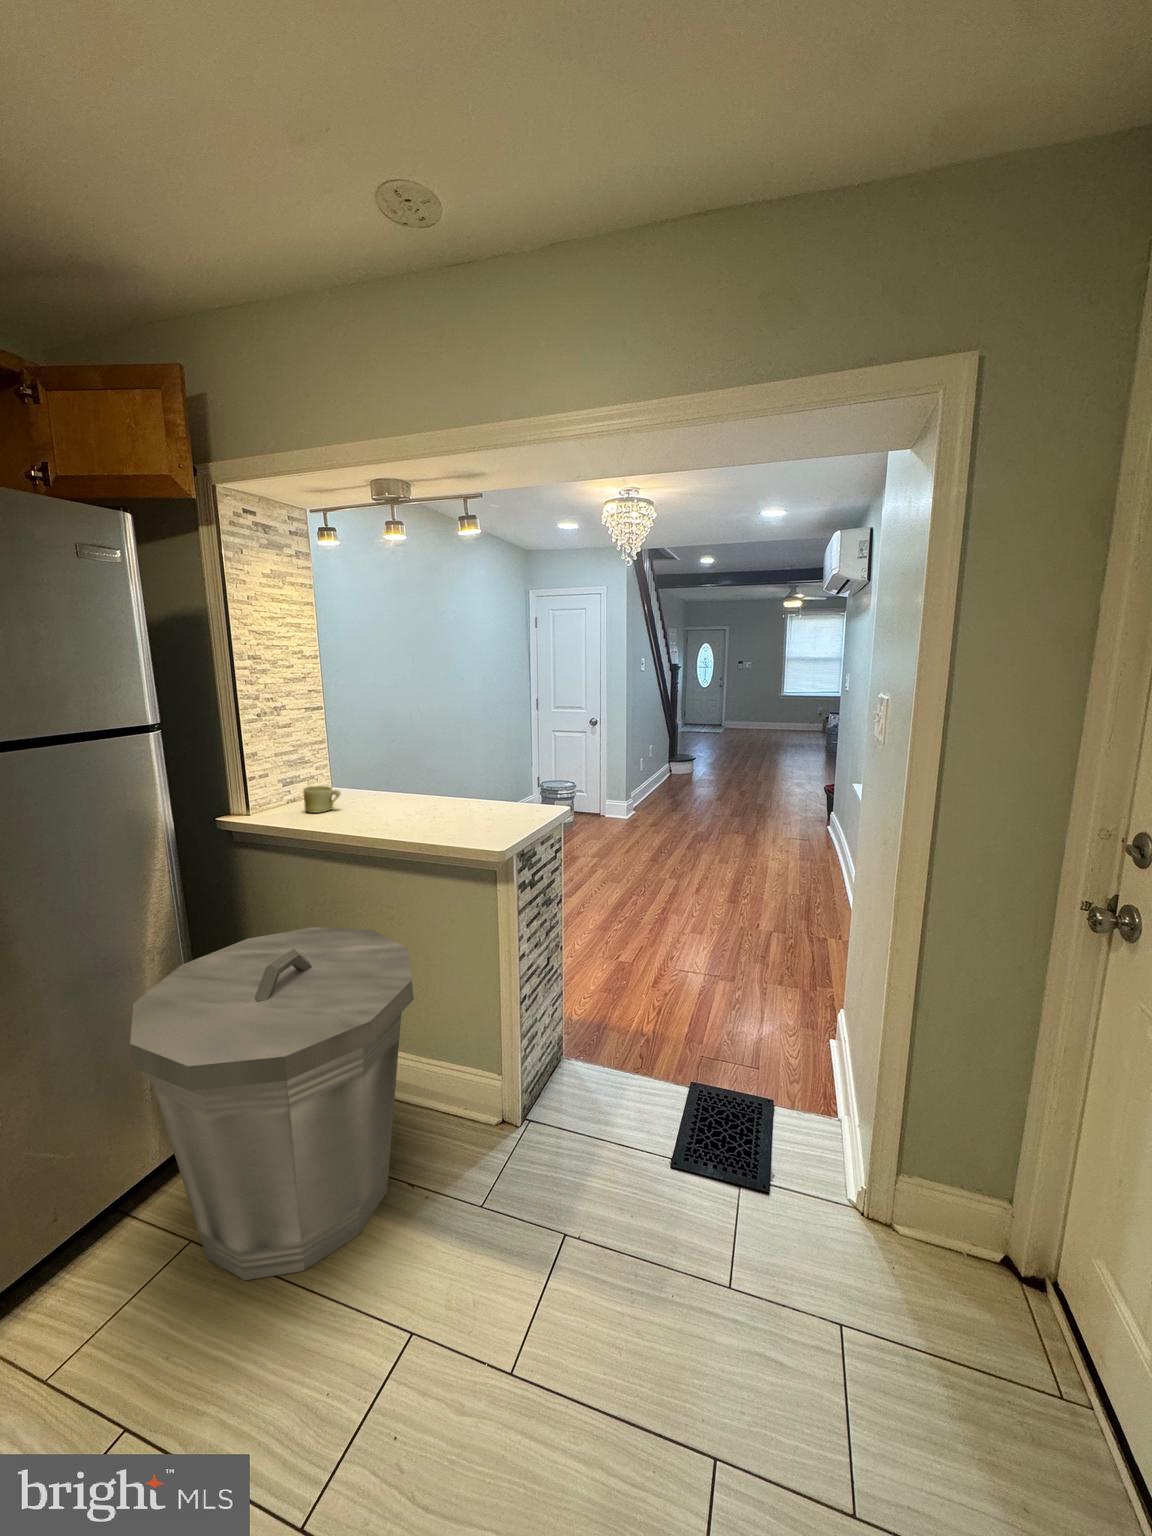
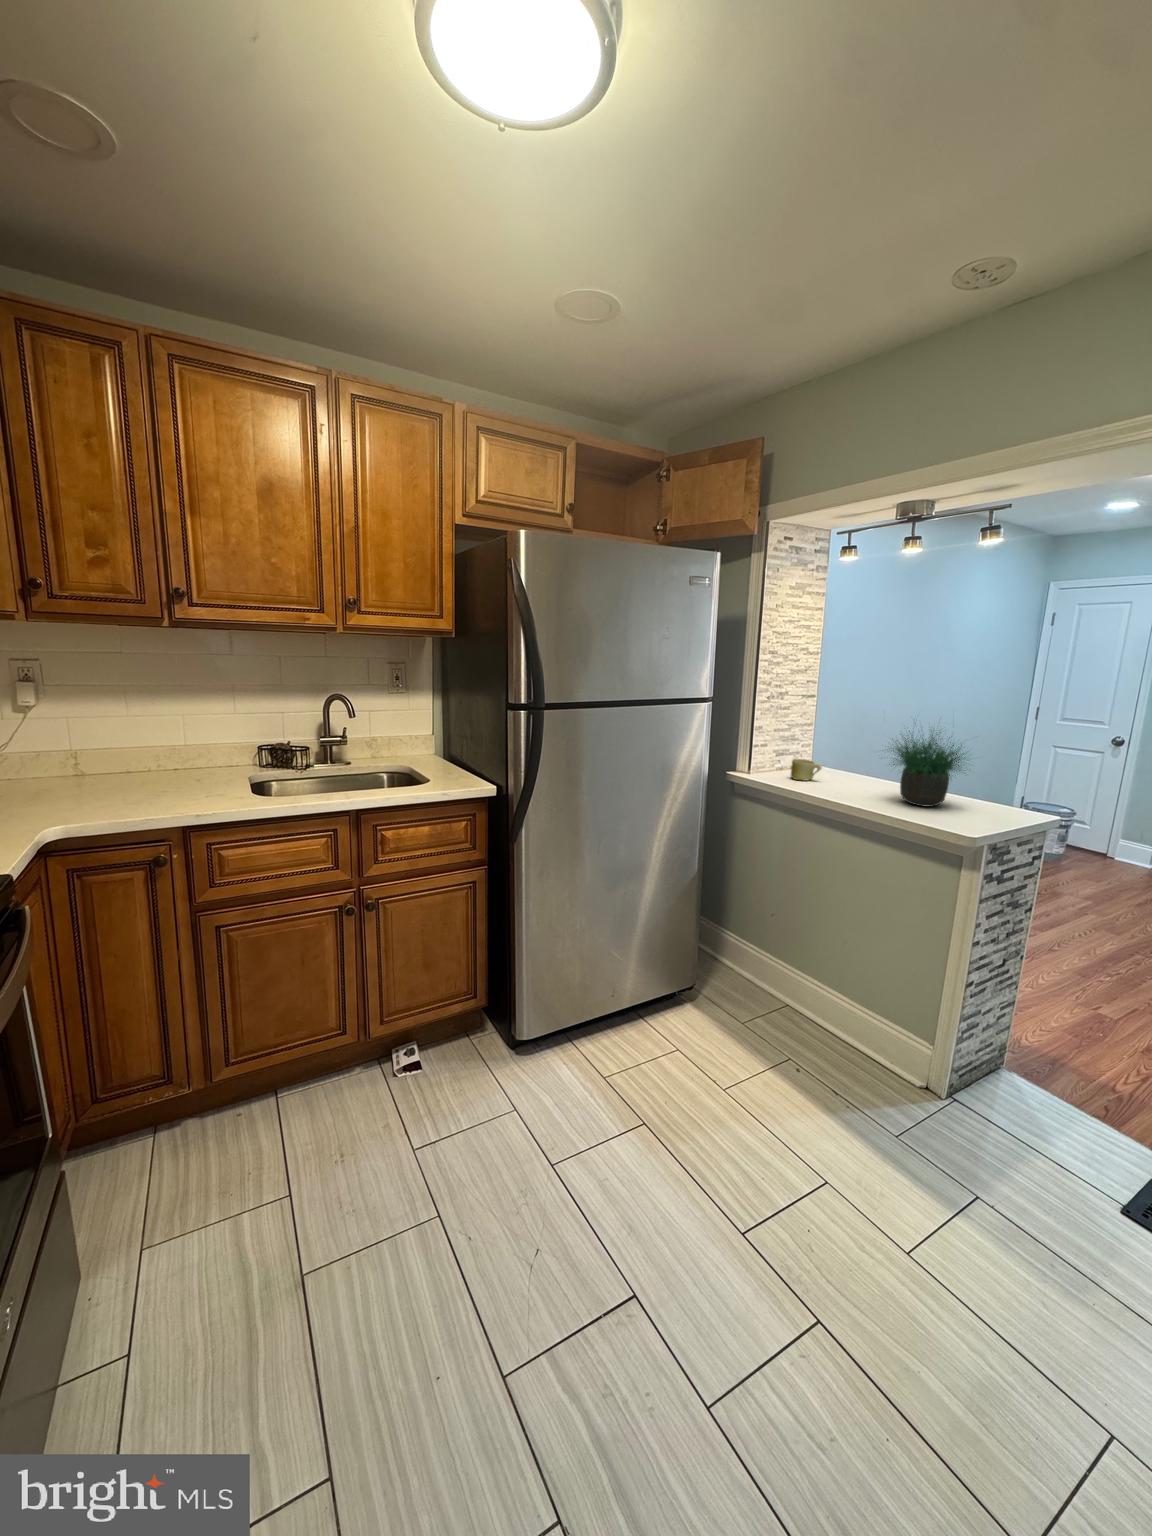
potted plant: none [387,711,499,821] -> present [891,730,965,807]
trash can: present [130,927,414,1280] -> none [675,861,870,1099]

